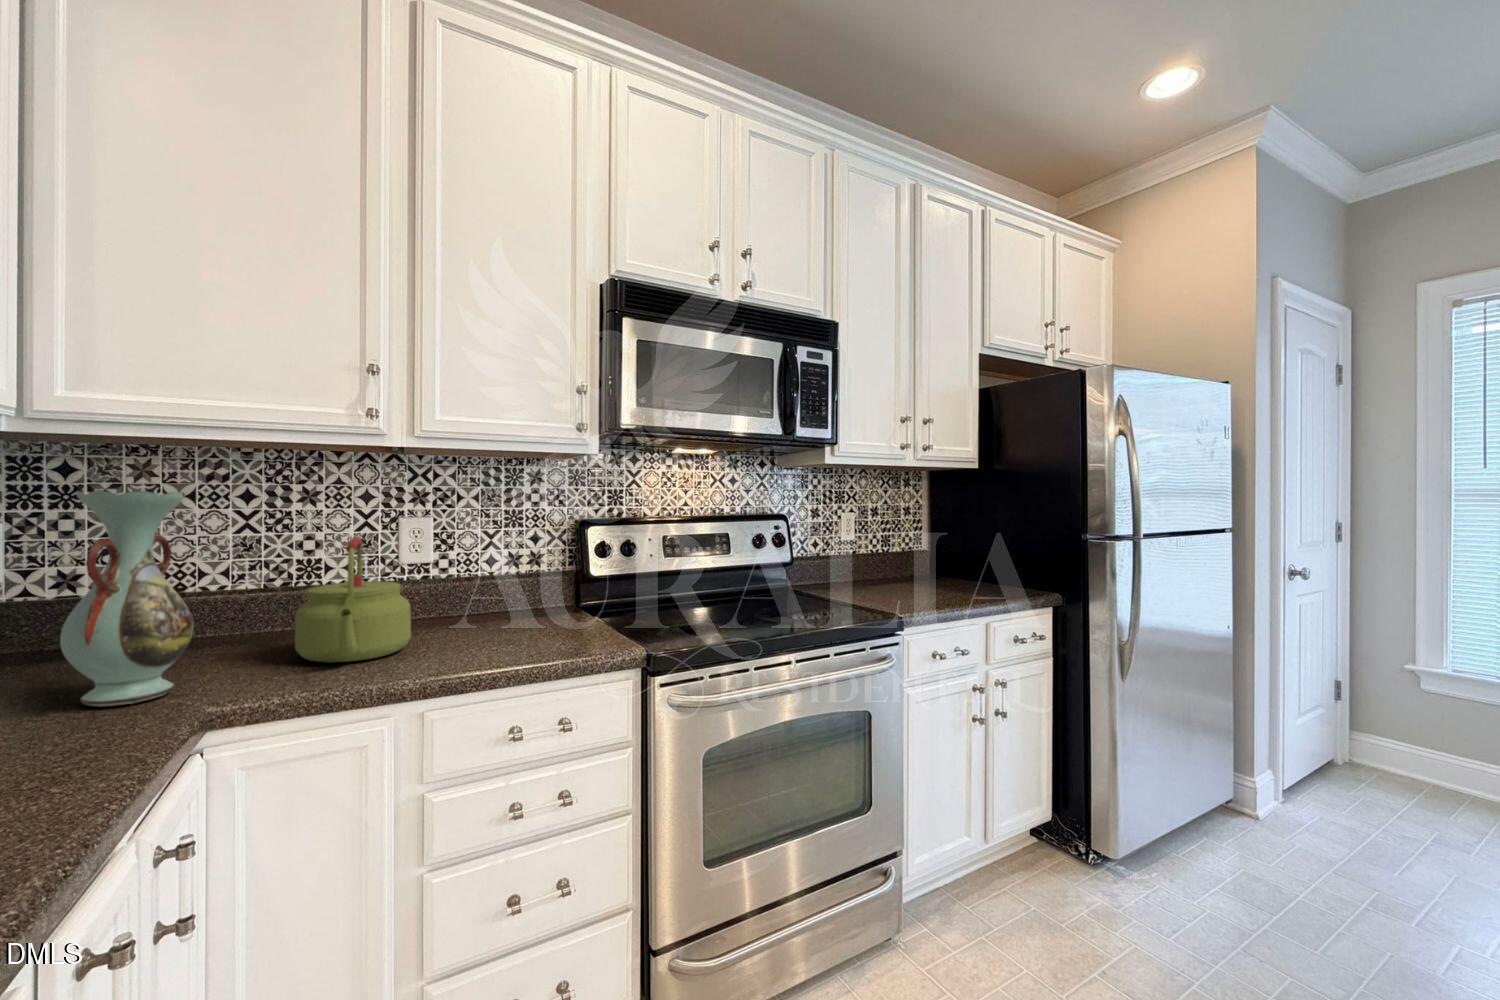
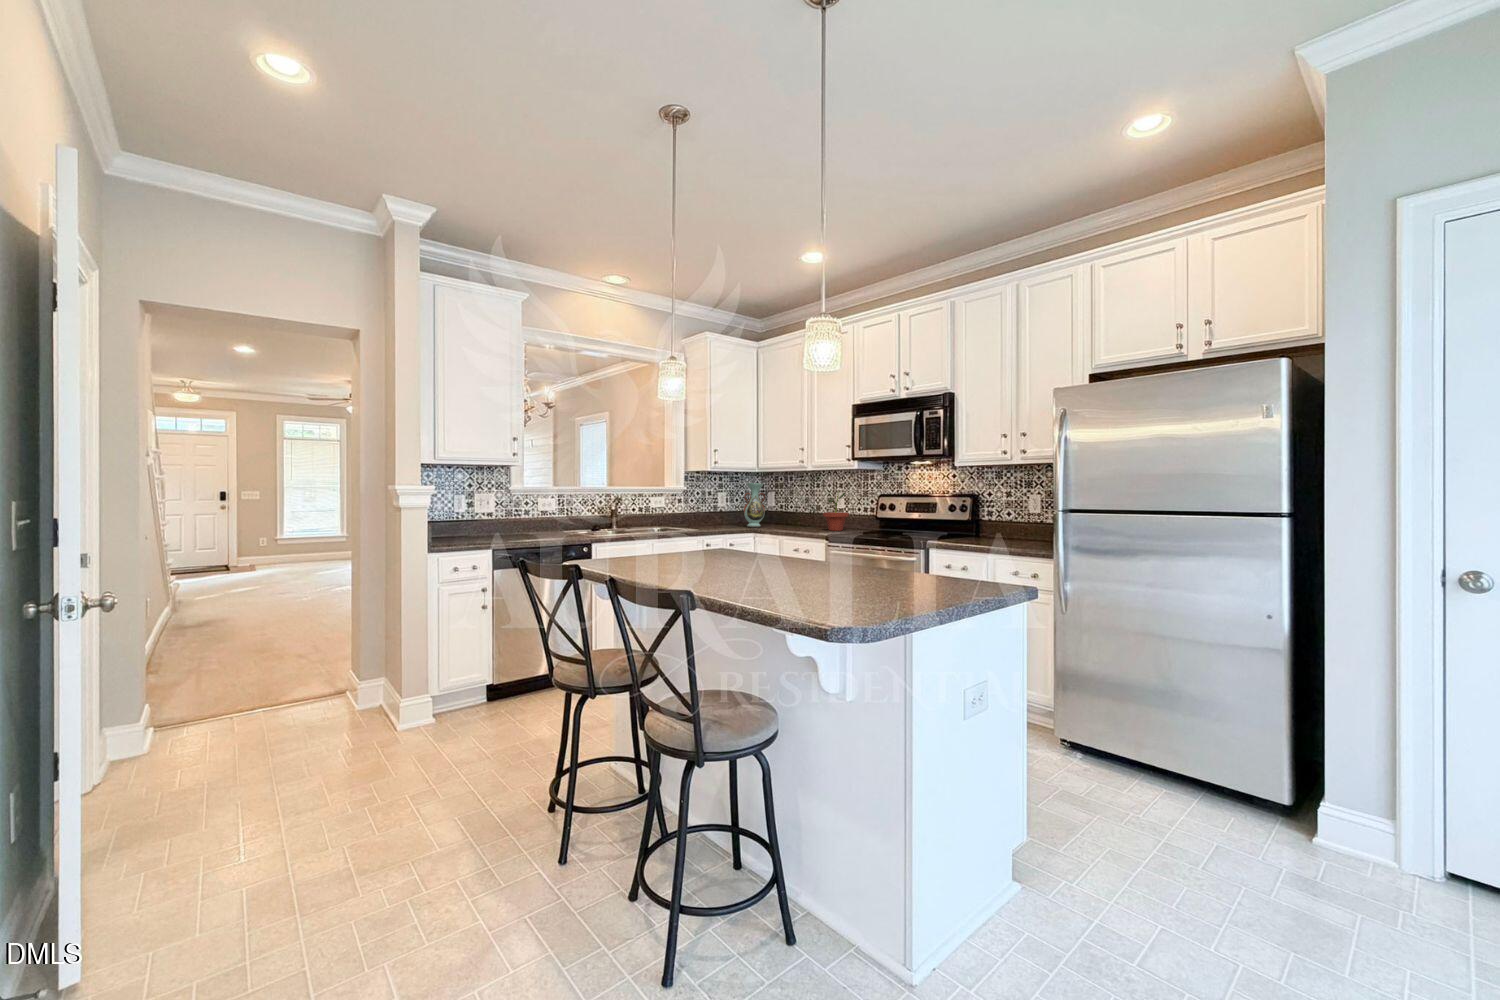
potted plant: none [466,511,554,635] -> present [823,492,849,531]
kettle: present [295,537,411,663] -> none [780,496,812,529]

